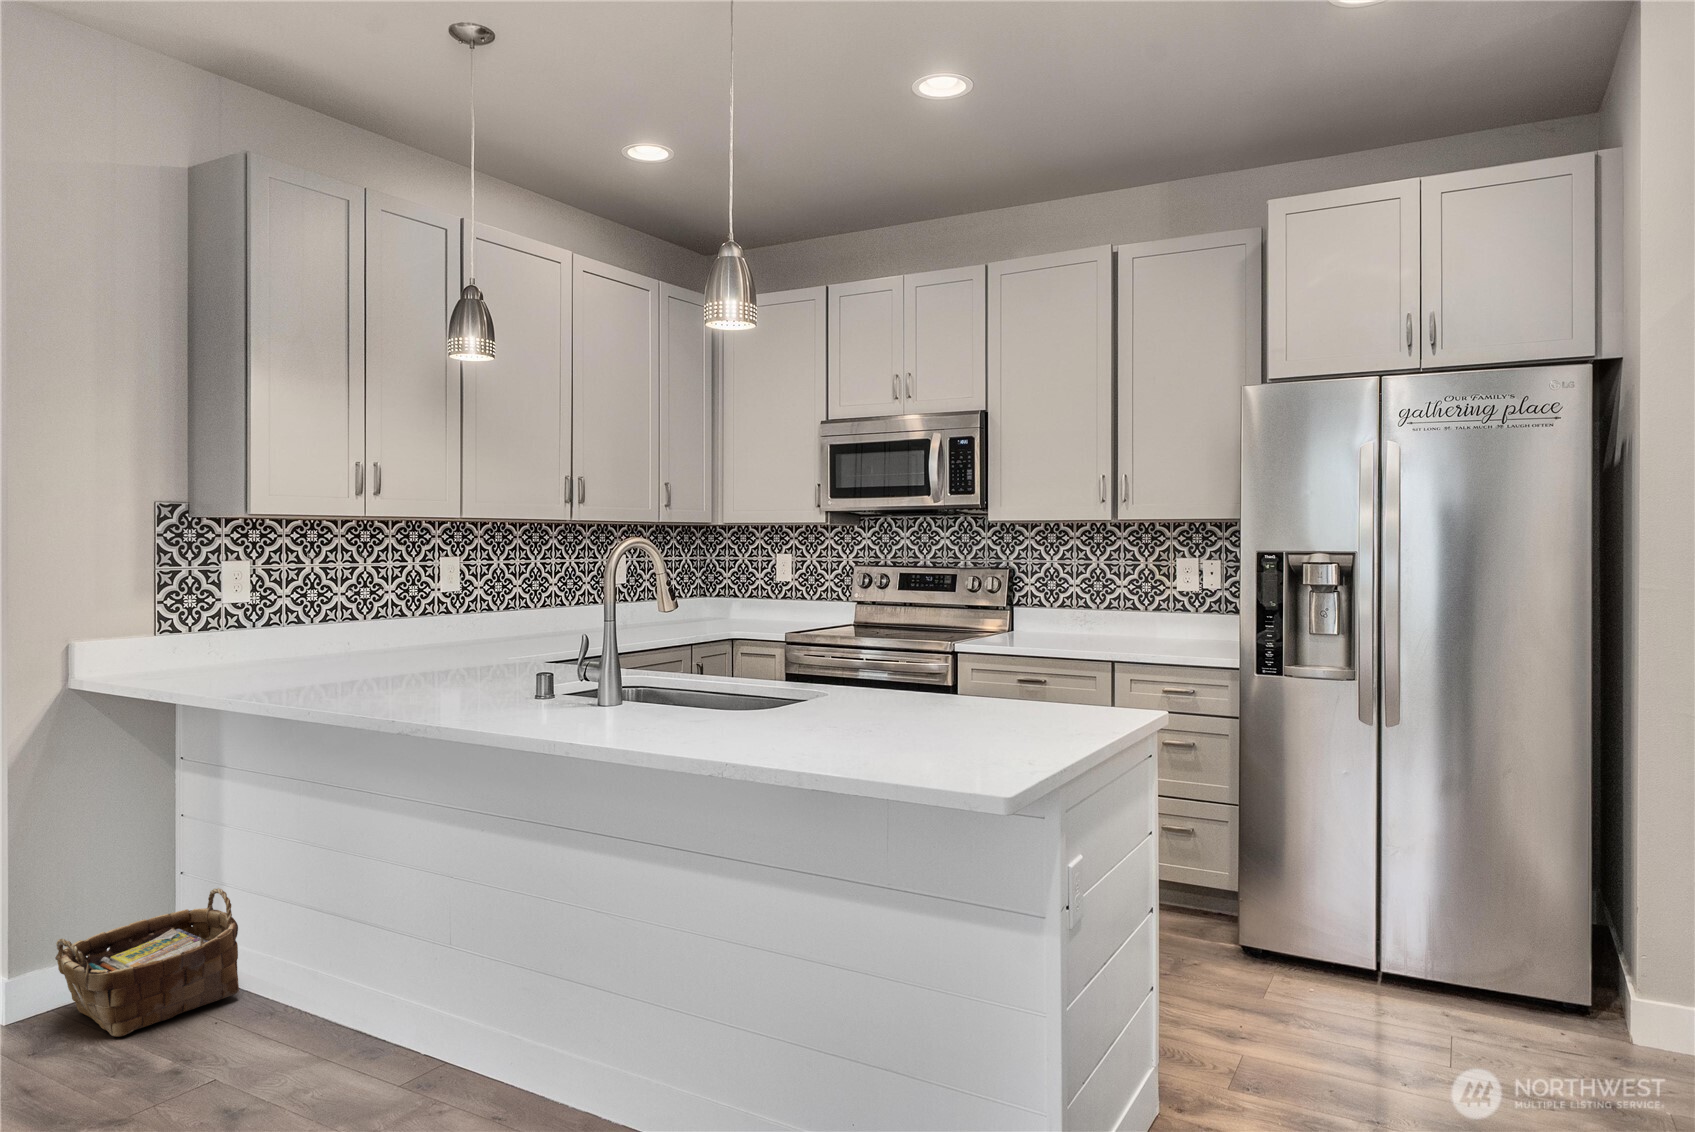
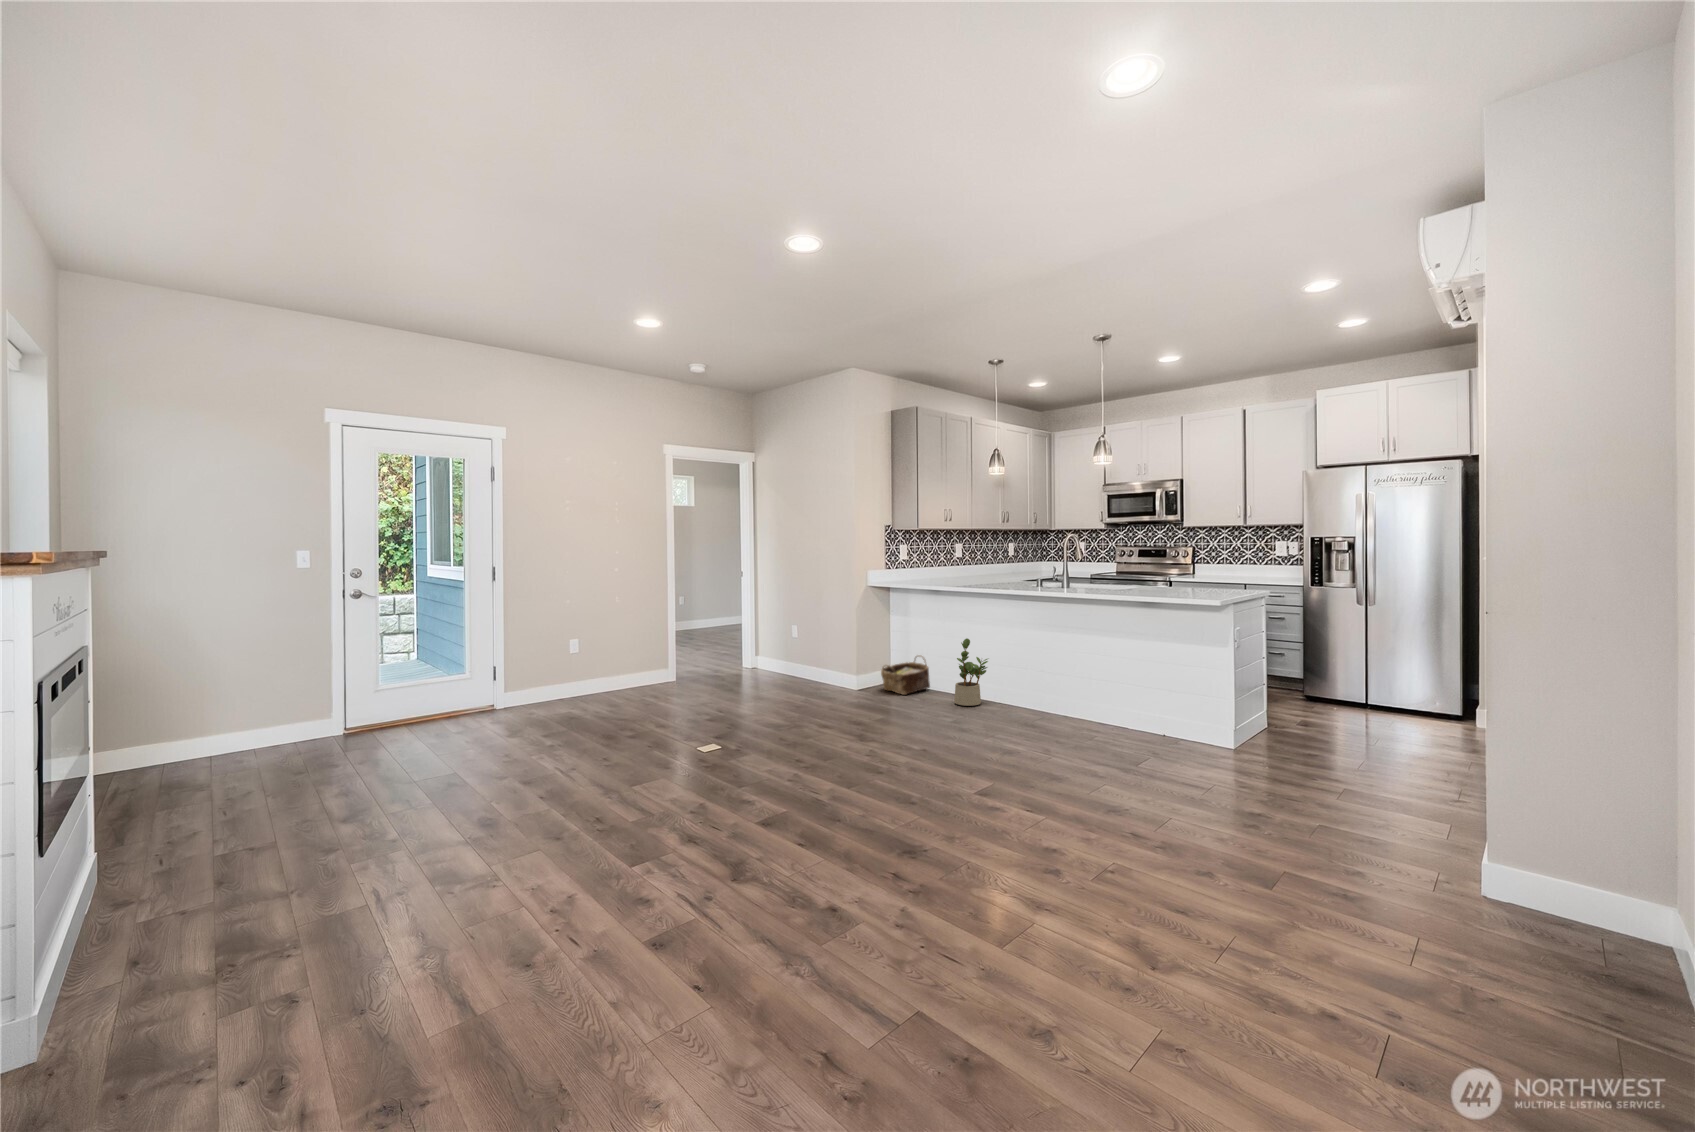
potted plant: none [242,860,367,1089] -> present [954,638,988,706]

